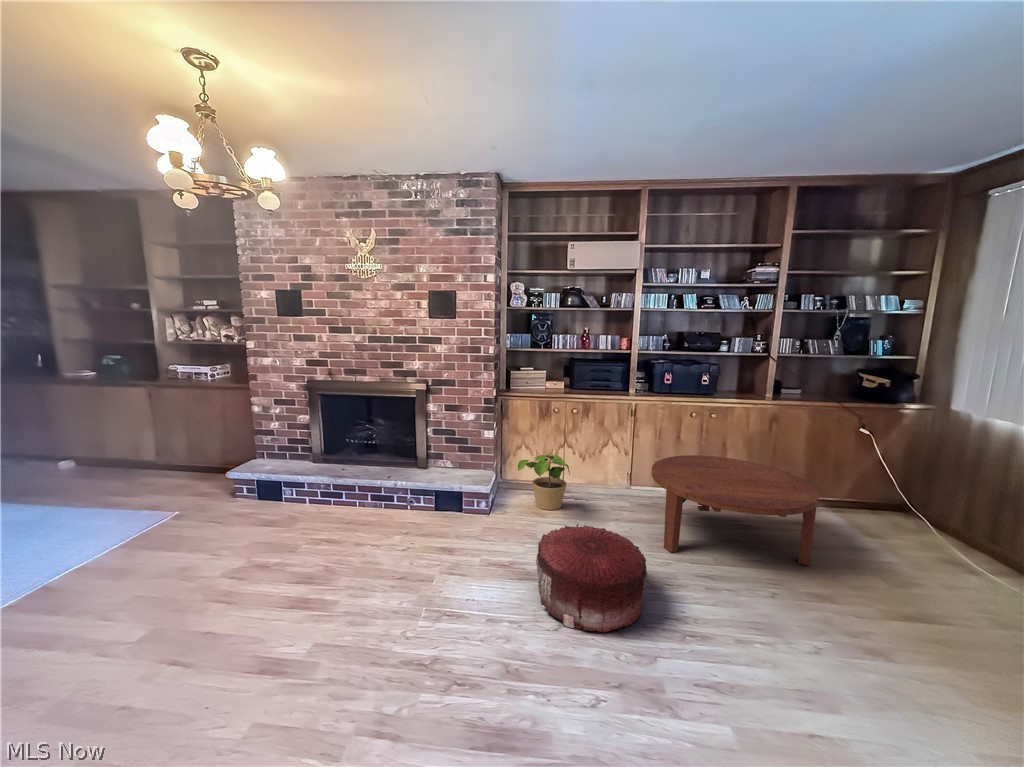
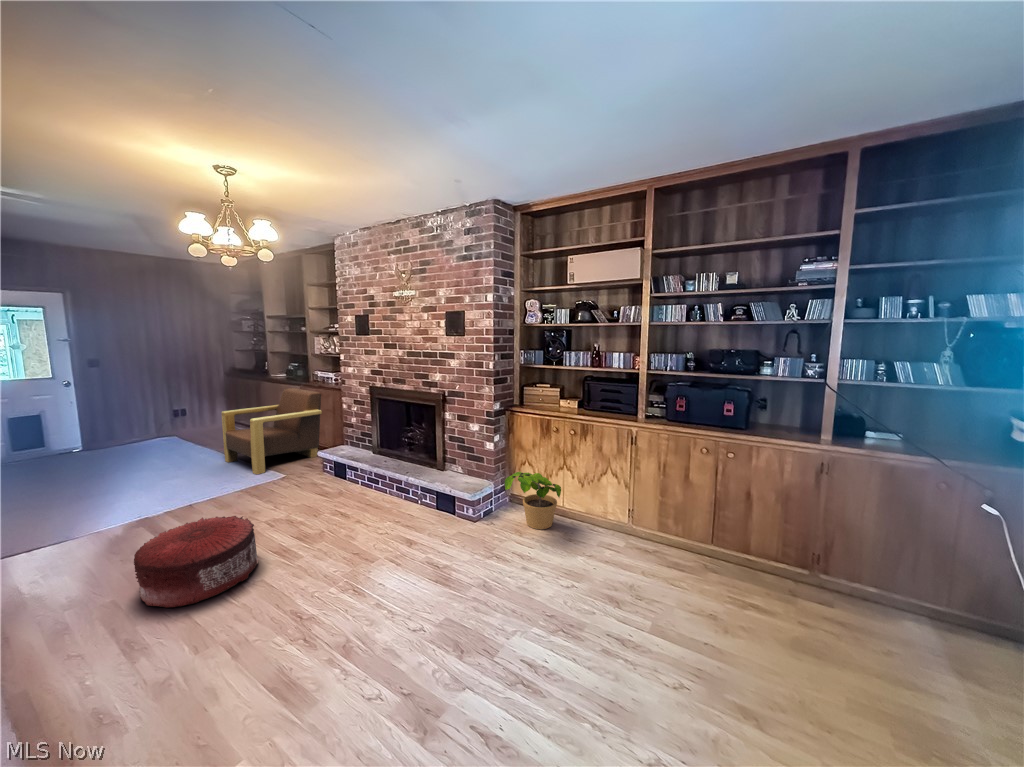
armchair: none [24,391,208,518] -> present [222,388,322,474]
coffee table: present [651,455,819,566] -> none [611,495,822,677]
pouf: present [536,524,647,633] -> present [134,516,258,608]

